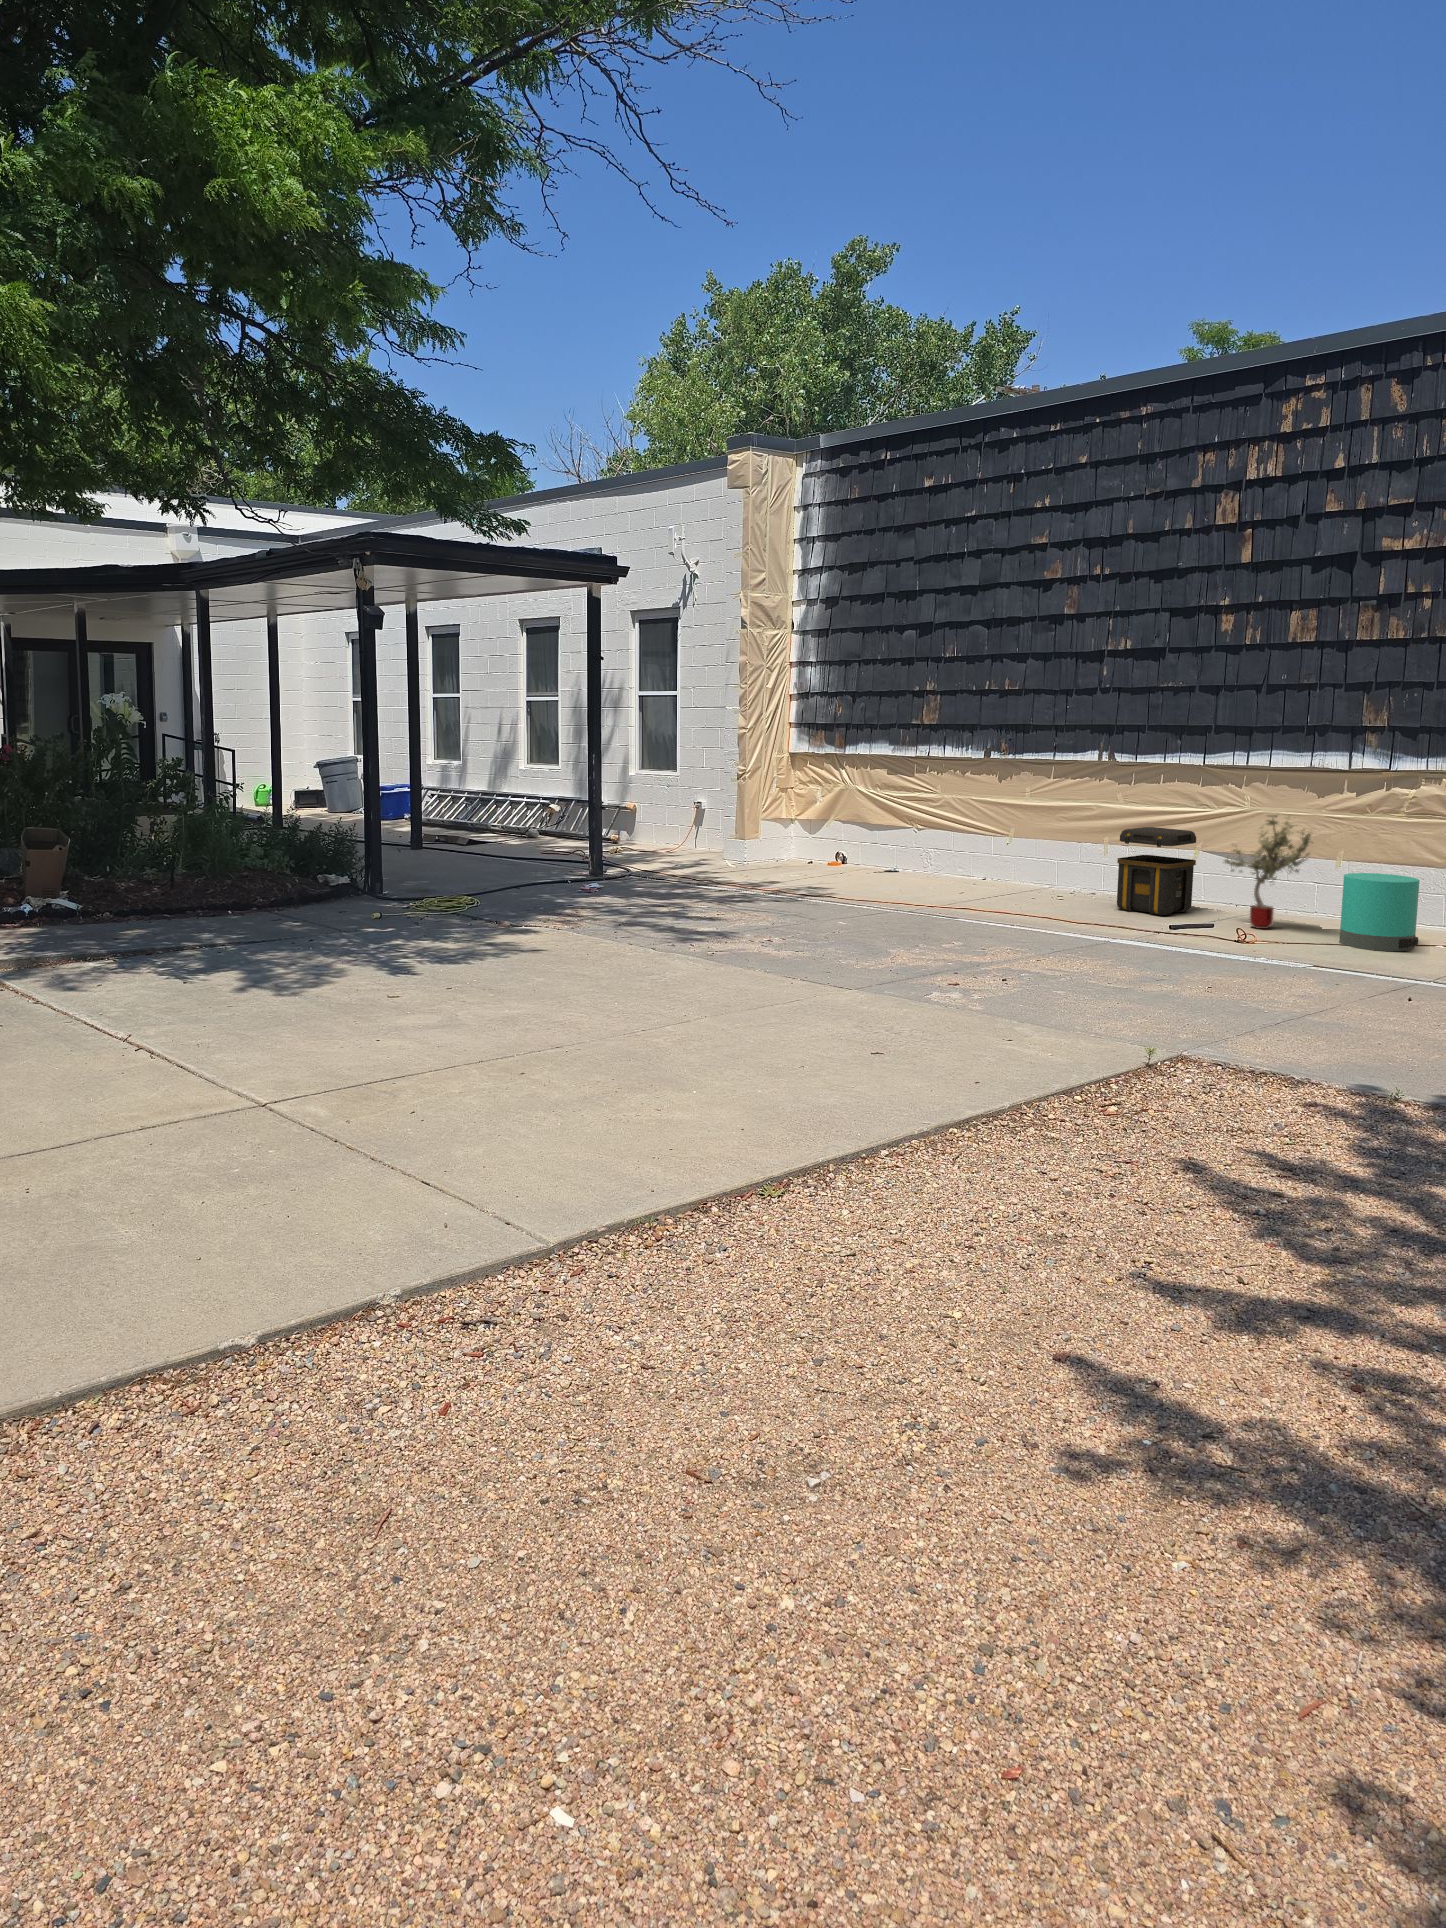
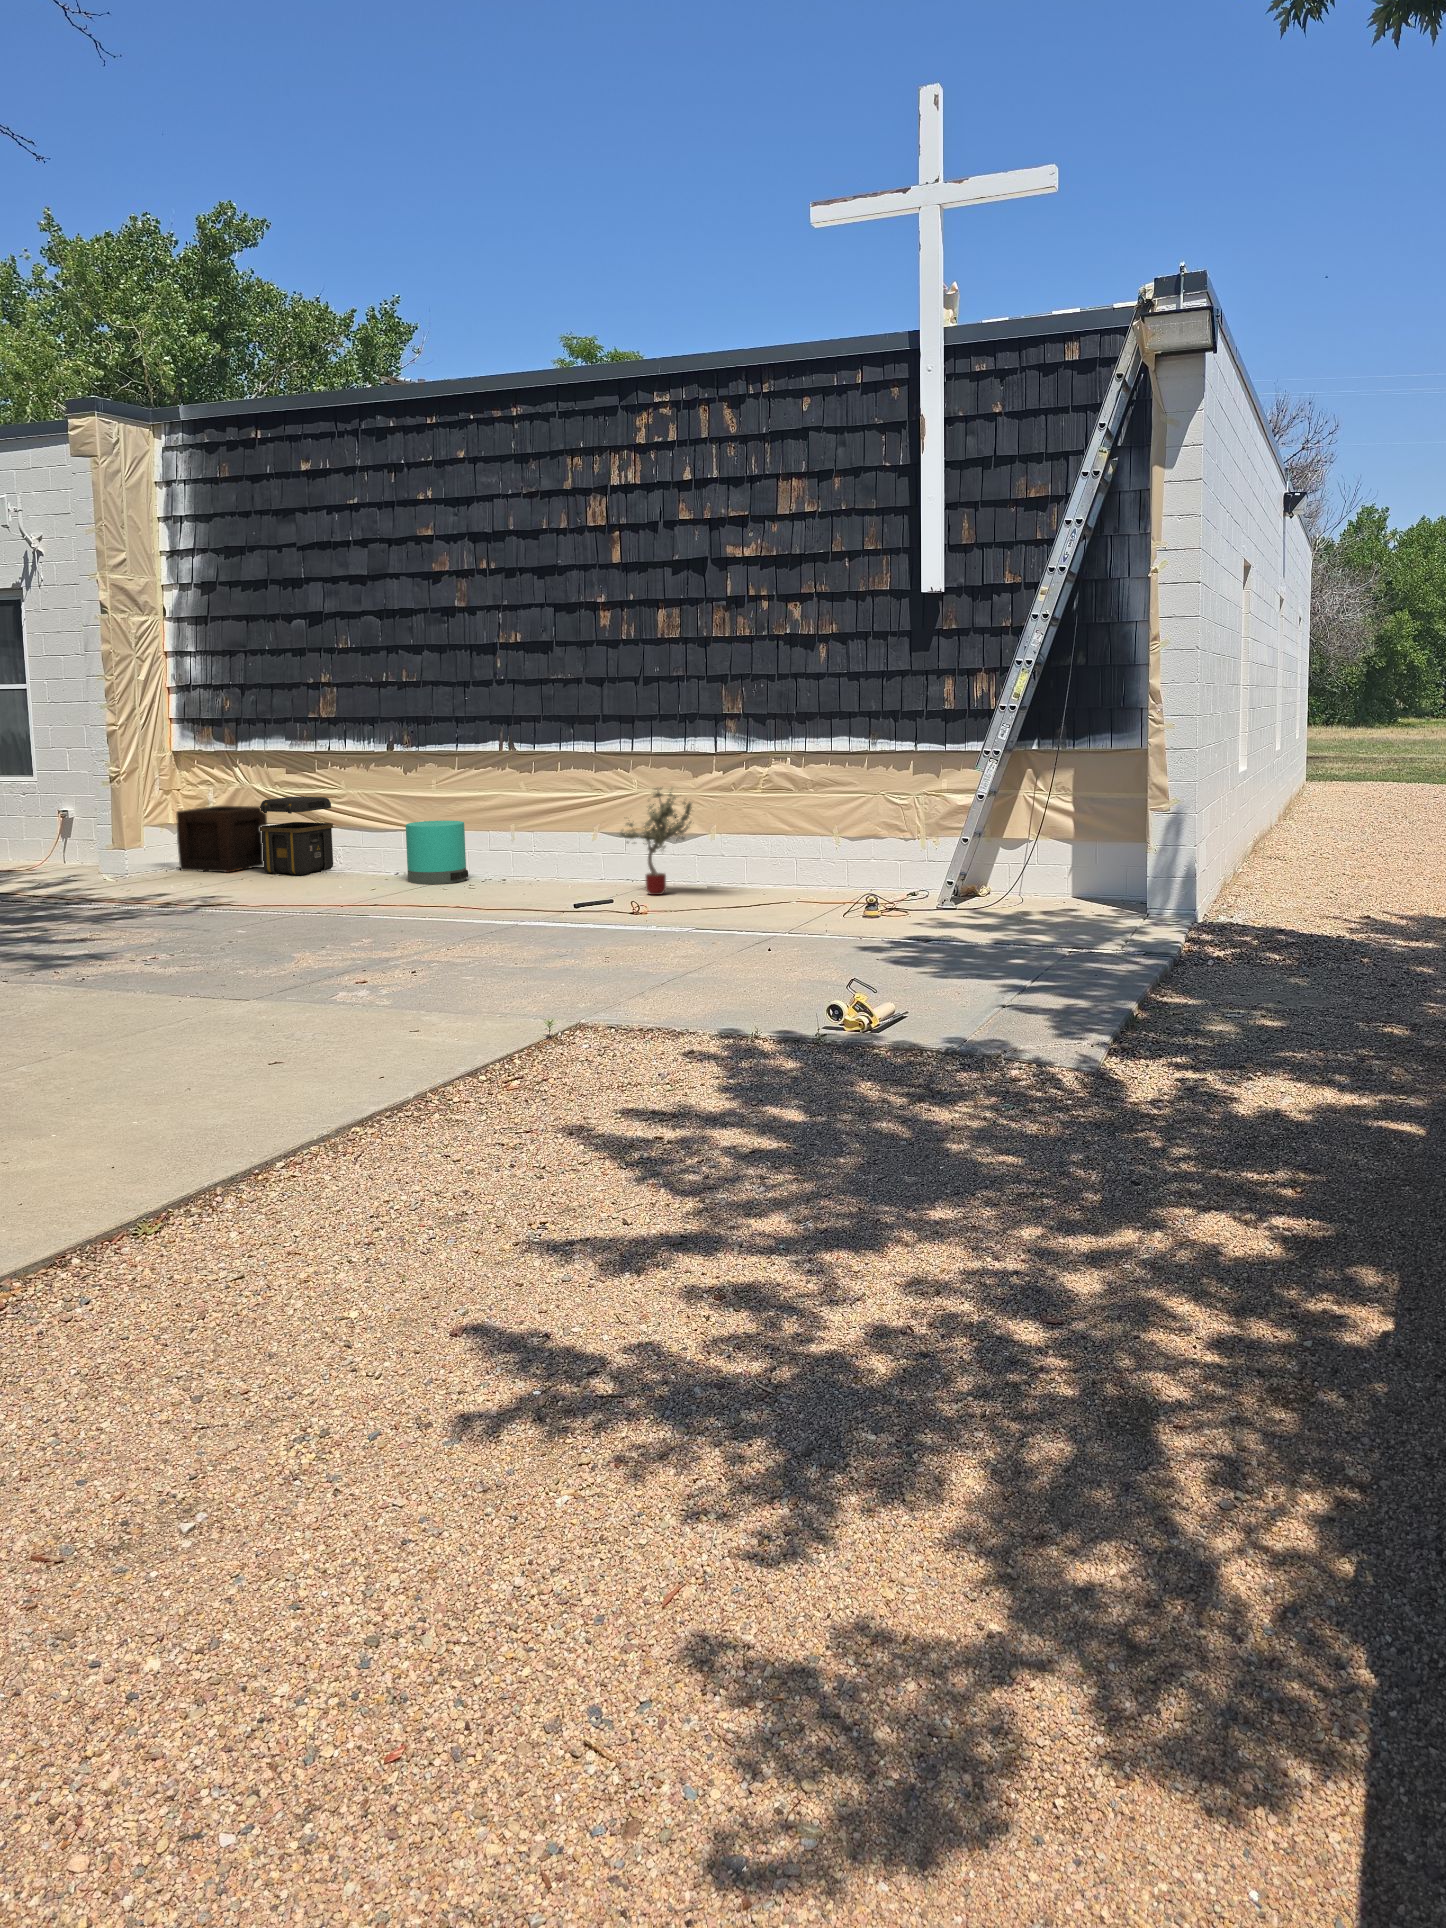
wooden crate: none [789,803,868,866] -> present [176,806,267,873]
toolbox: present [1117,827,1196,916] -> present [260,797,333,875]
trash can: present [1339,873,1420,951] -> present [406,821,468,884]

